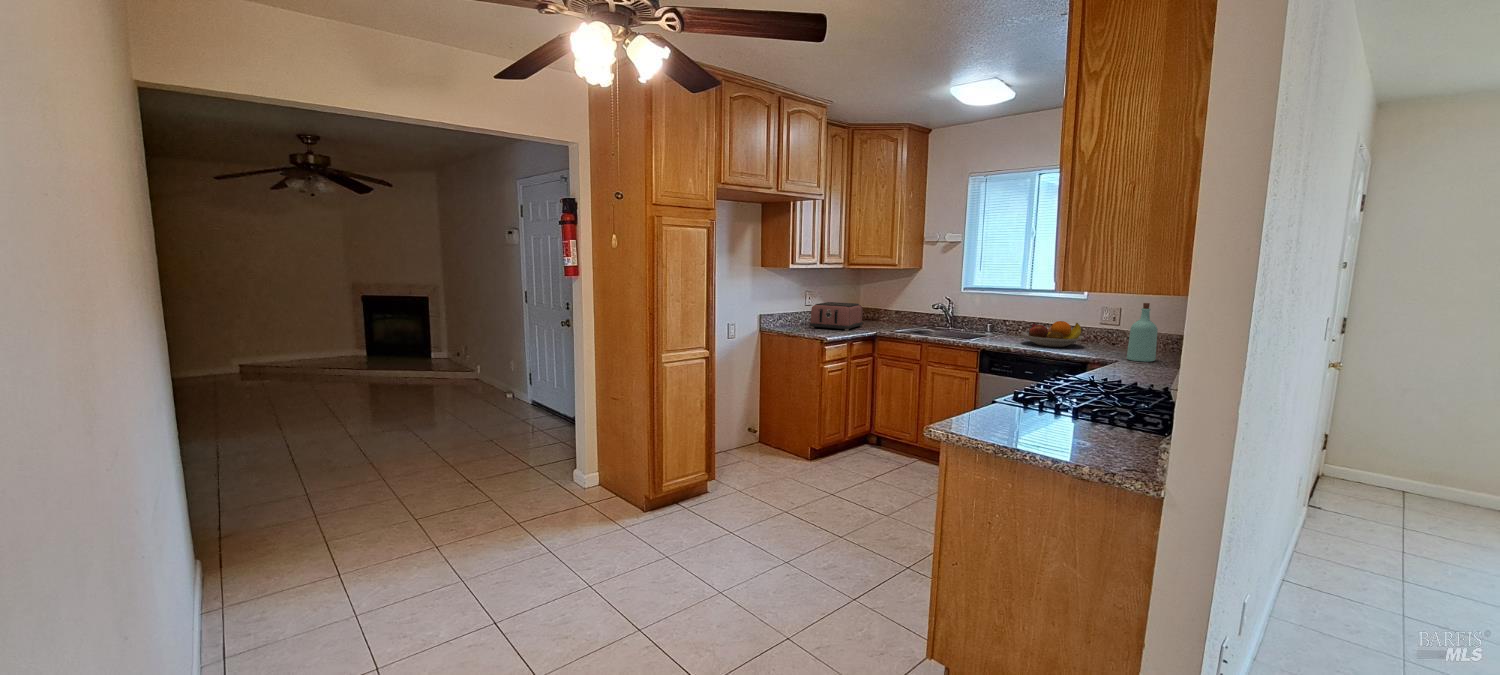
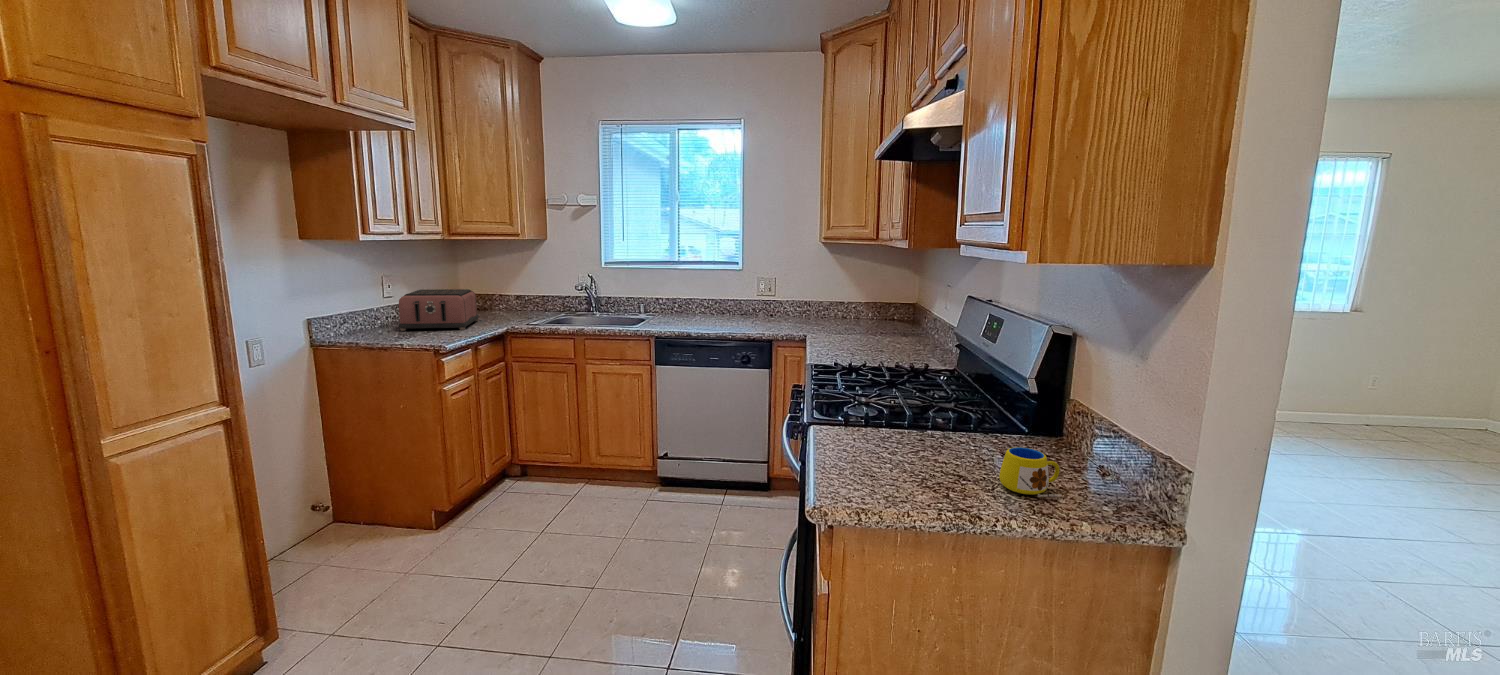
bottle: present [1127,303,1158,362] -> none [809,273,833,334]
fruit bowl: present [1021,321,1084,347] -> none [690,296,754,326]
mug: none [1073,422,1124,460] -> present [999,447,1061,497]

